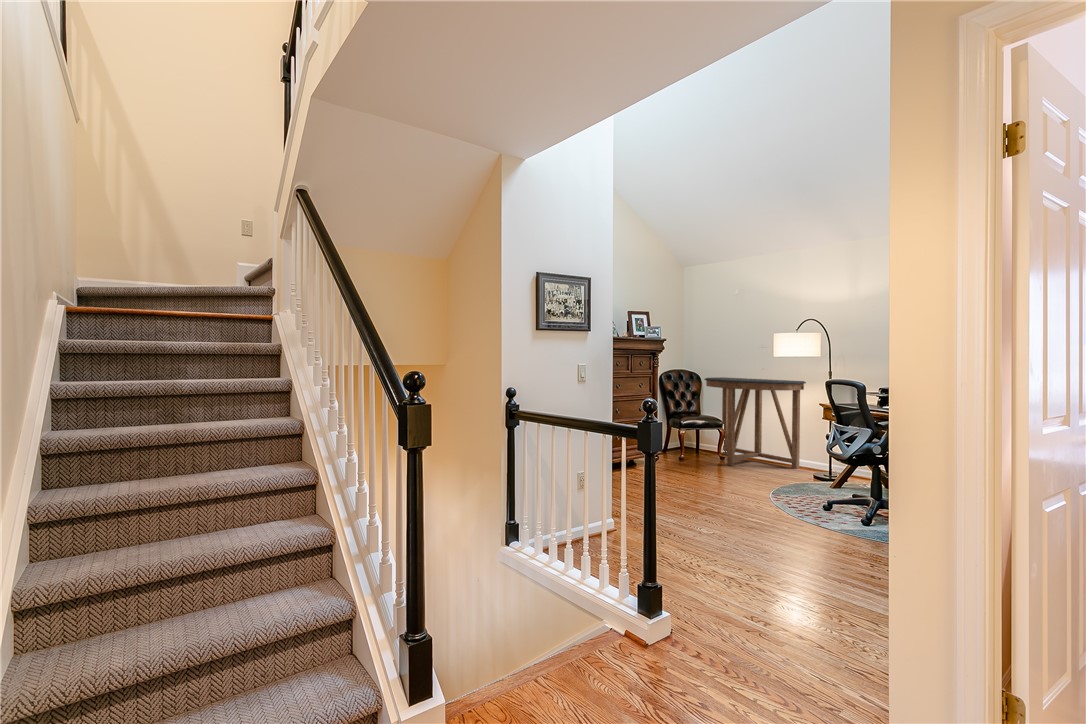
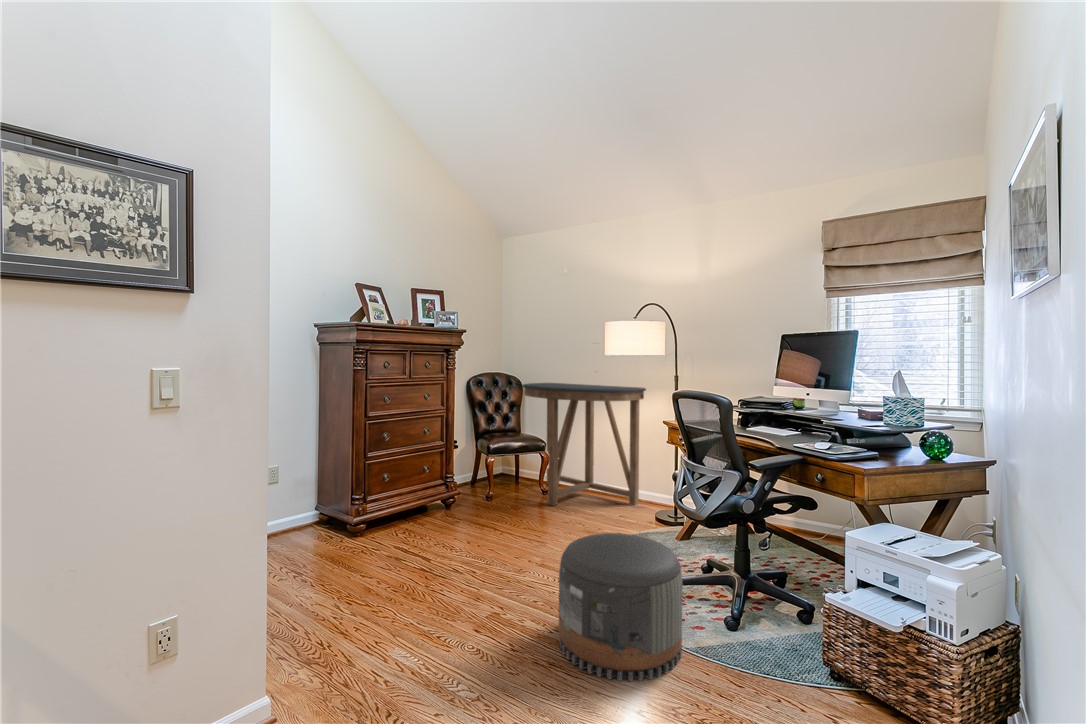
pouf: none [753,463,830,535] -> present [559,533,683,681]

